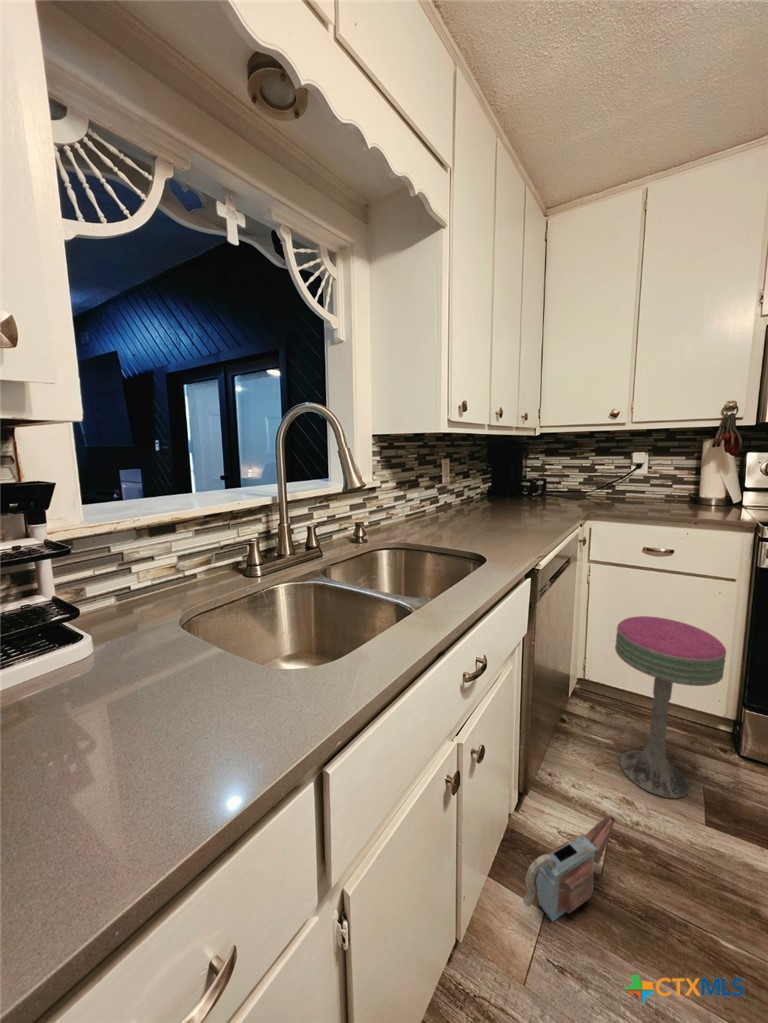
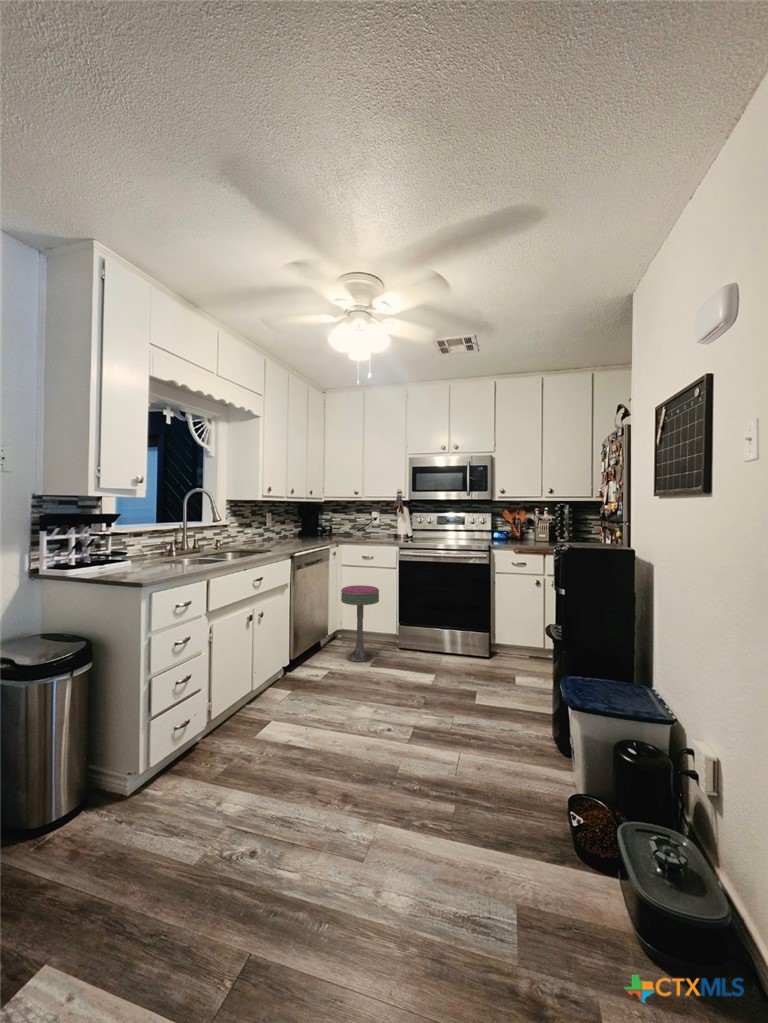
watering can: present [523,817,615,922] -> none [283,654,325,689]

